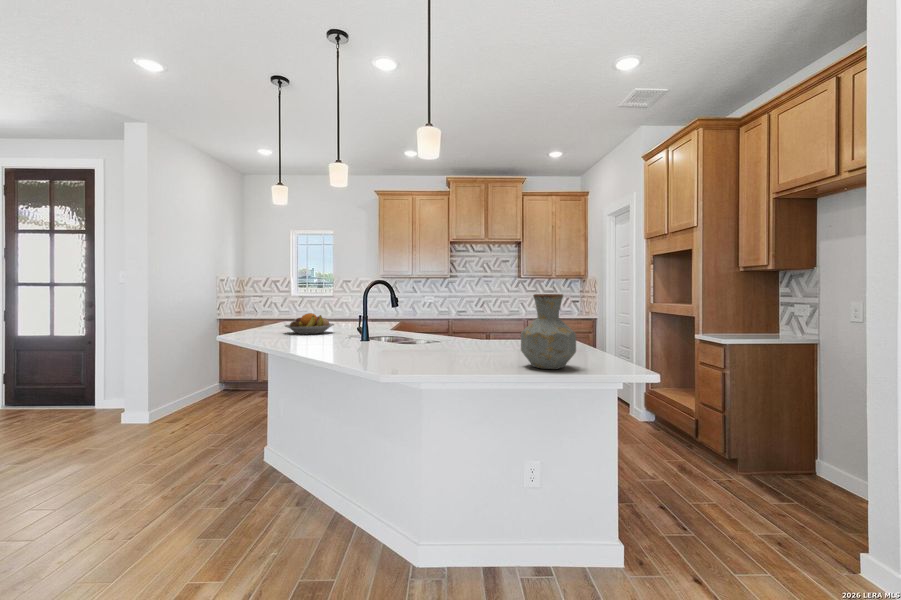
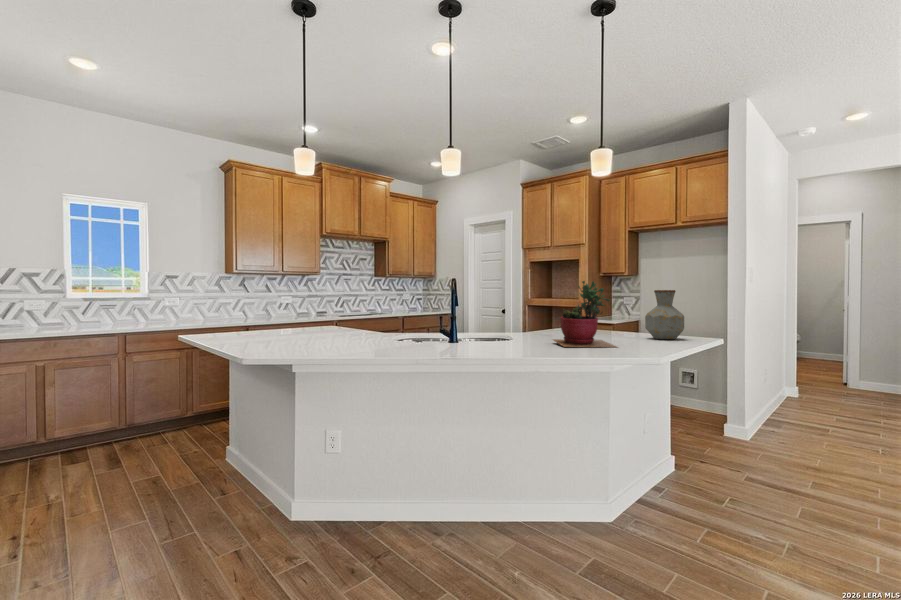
succulent plant: none [354,282,436,366] -> present [553,281,616,347]
fruit bowl: present [285,313,334,334] -> none [309,316,369,343]

